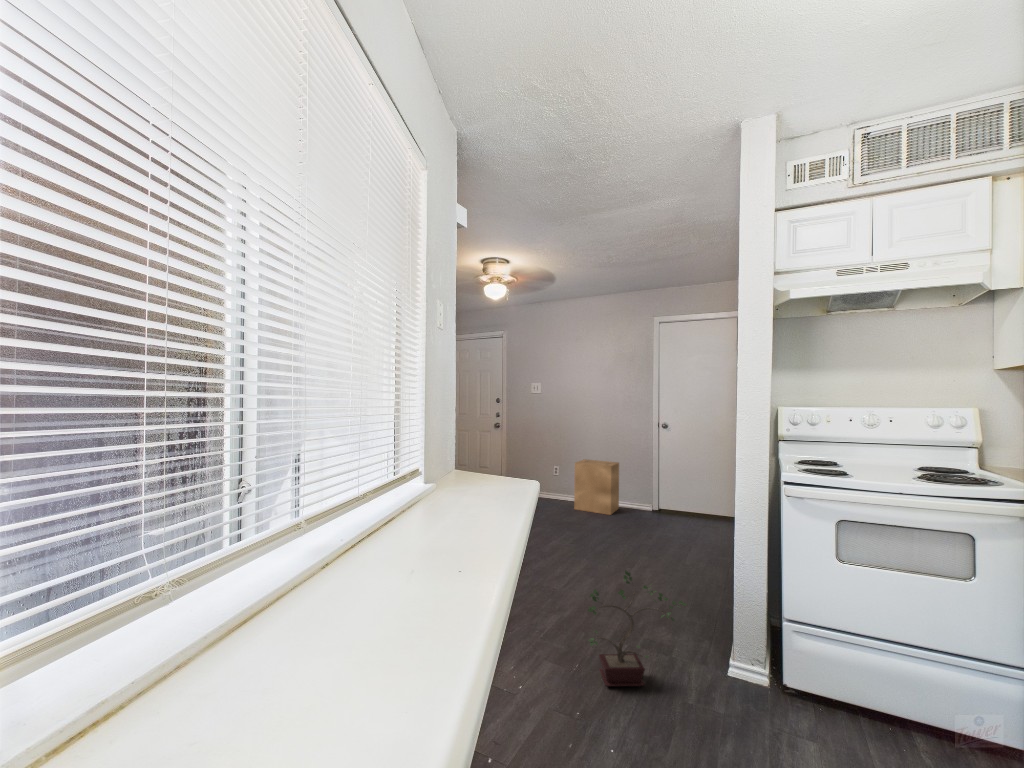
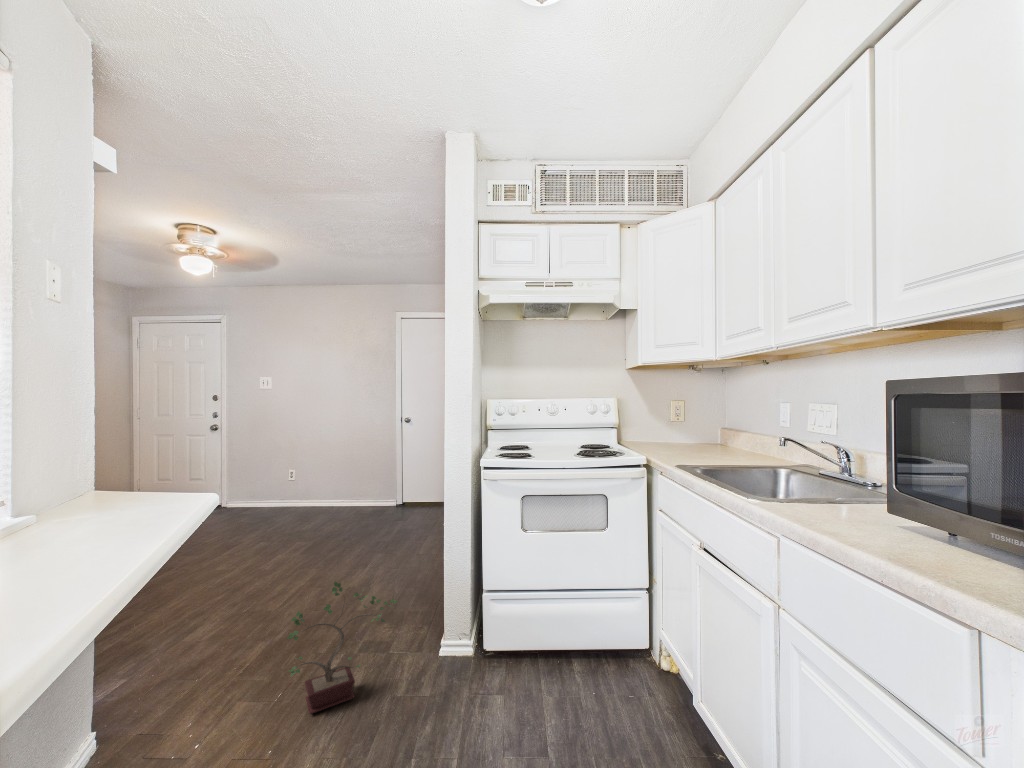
cardboard box: present [574,459,619,515] -> none [313,461,365,518]

